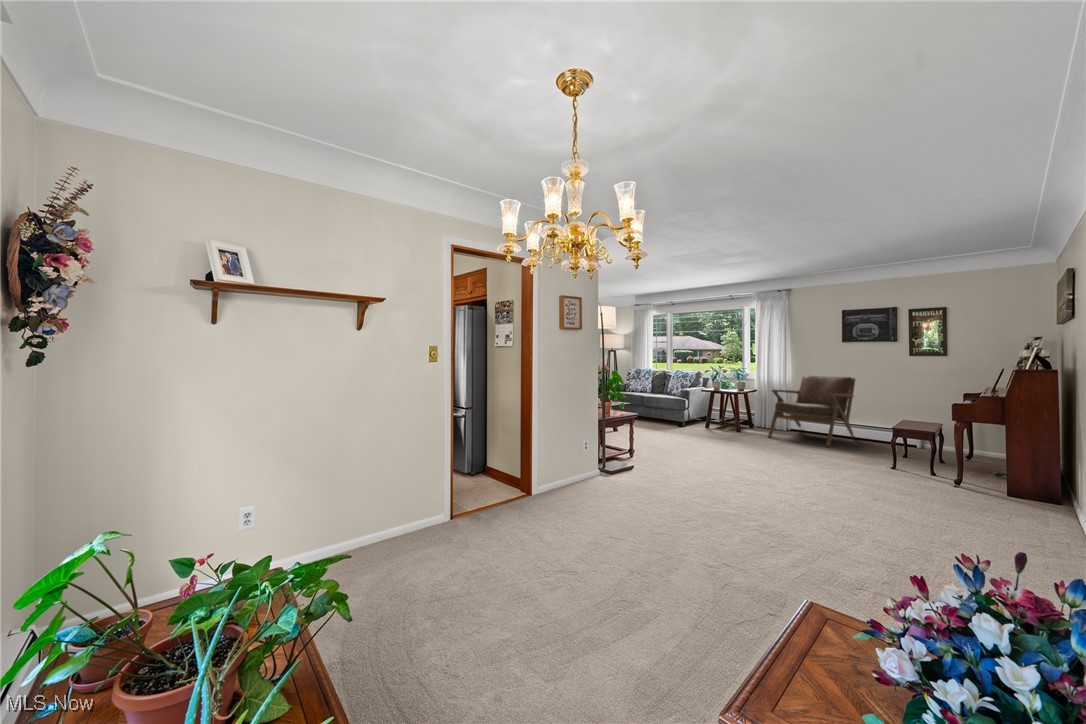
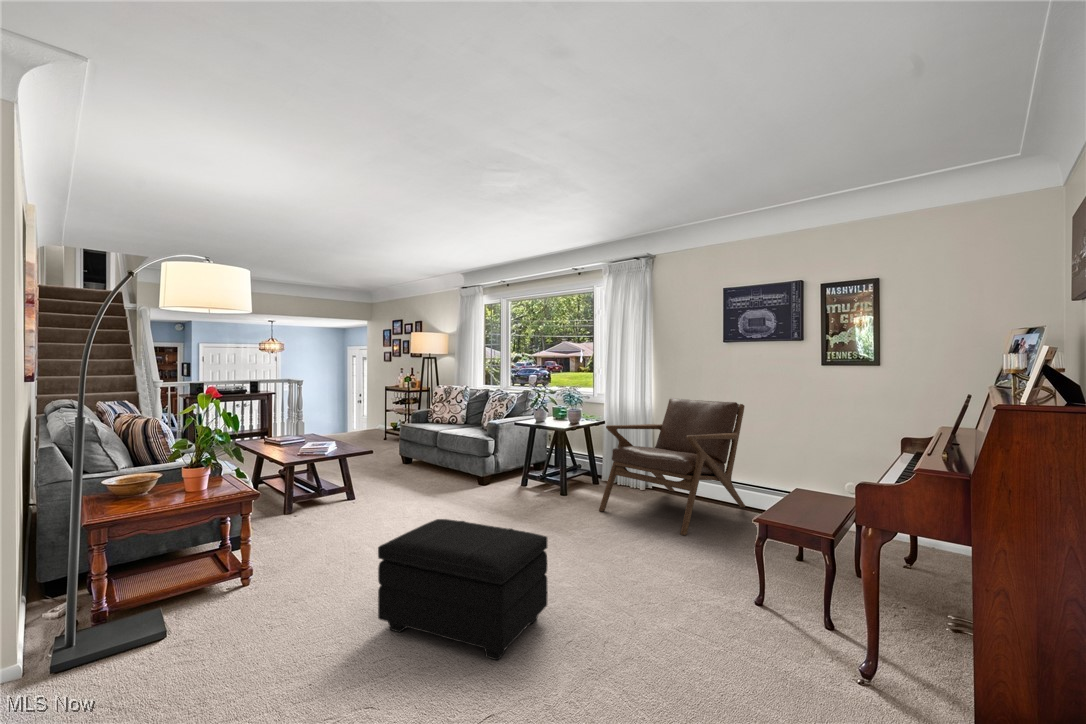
footstool: none [717,426,789,477] -> present [378,519,547,660]

